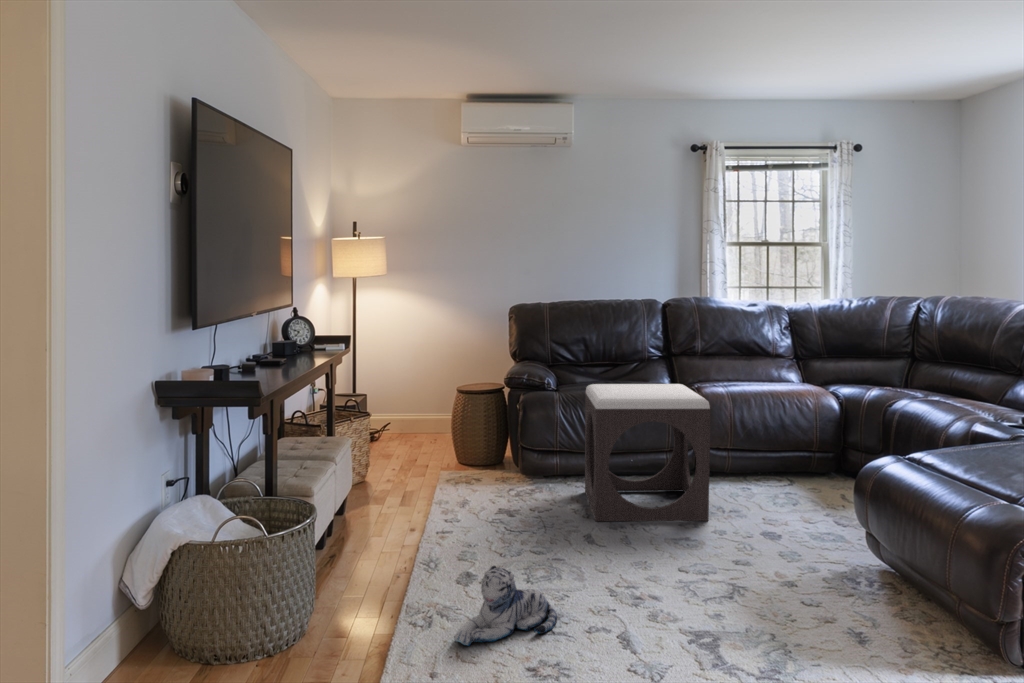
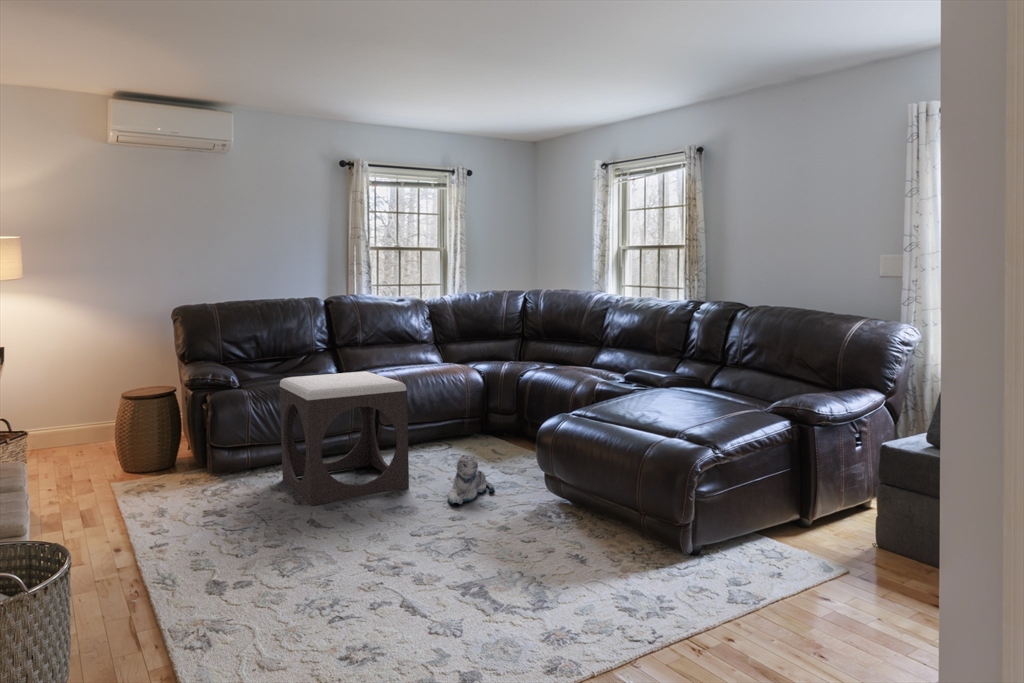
plush toy: present [454,565,557,646] -> present [448,455,494,504]

